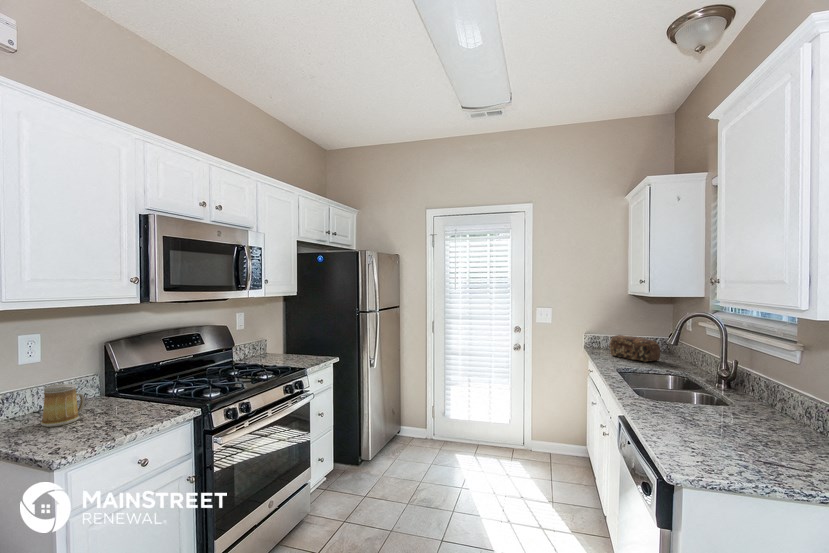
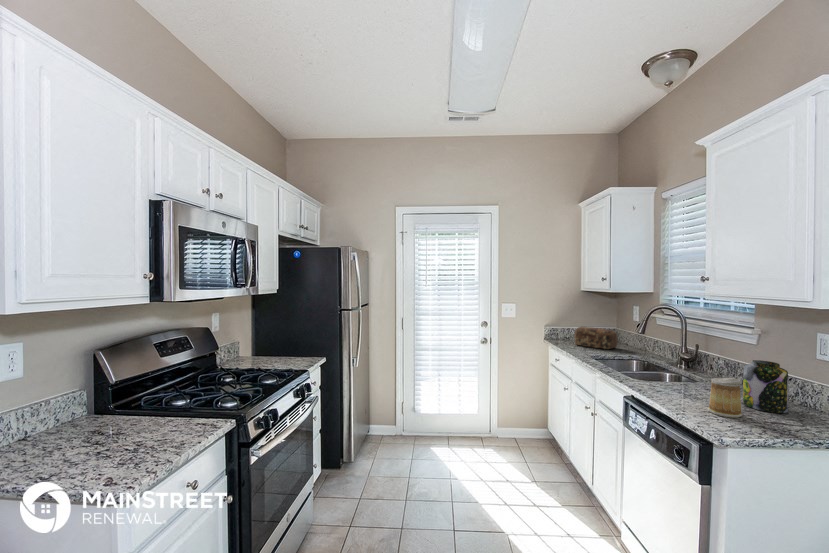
mug: present [41,384,85,427] -> present [708,378,742,418]
jar: none [752,384,808,453] -> present [743,360,788,413]

